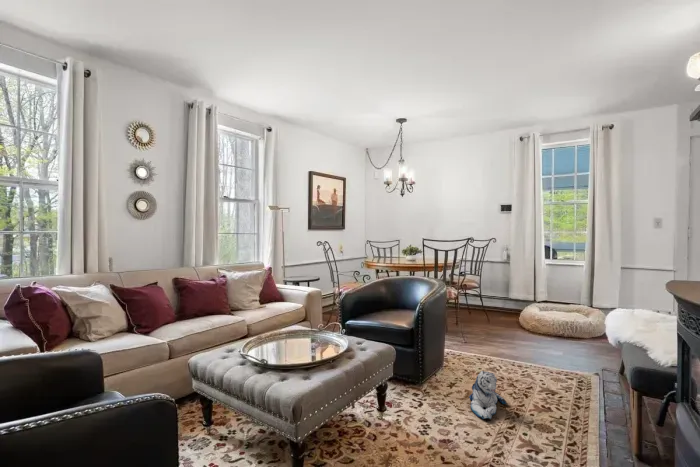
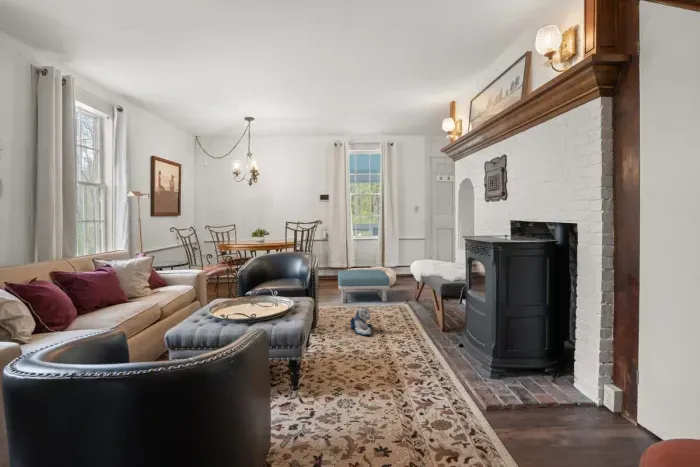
footstool: none [490,306,574,363] -> present [338,270,390,303]

